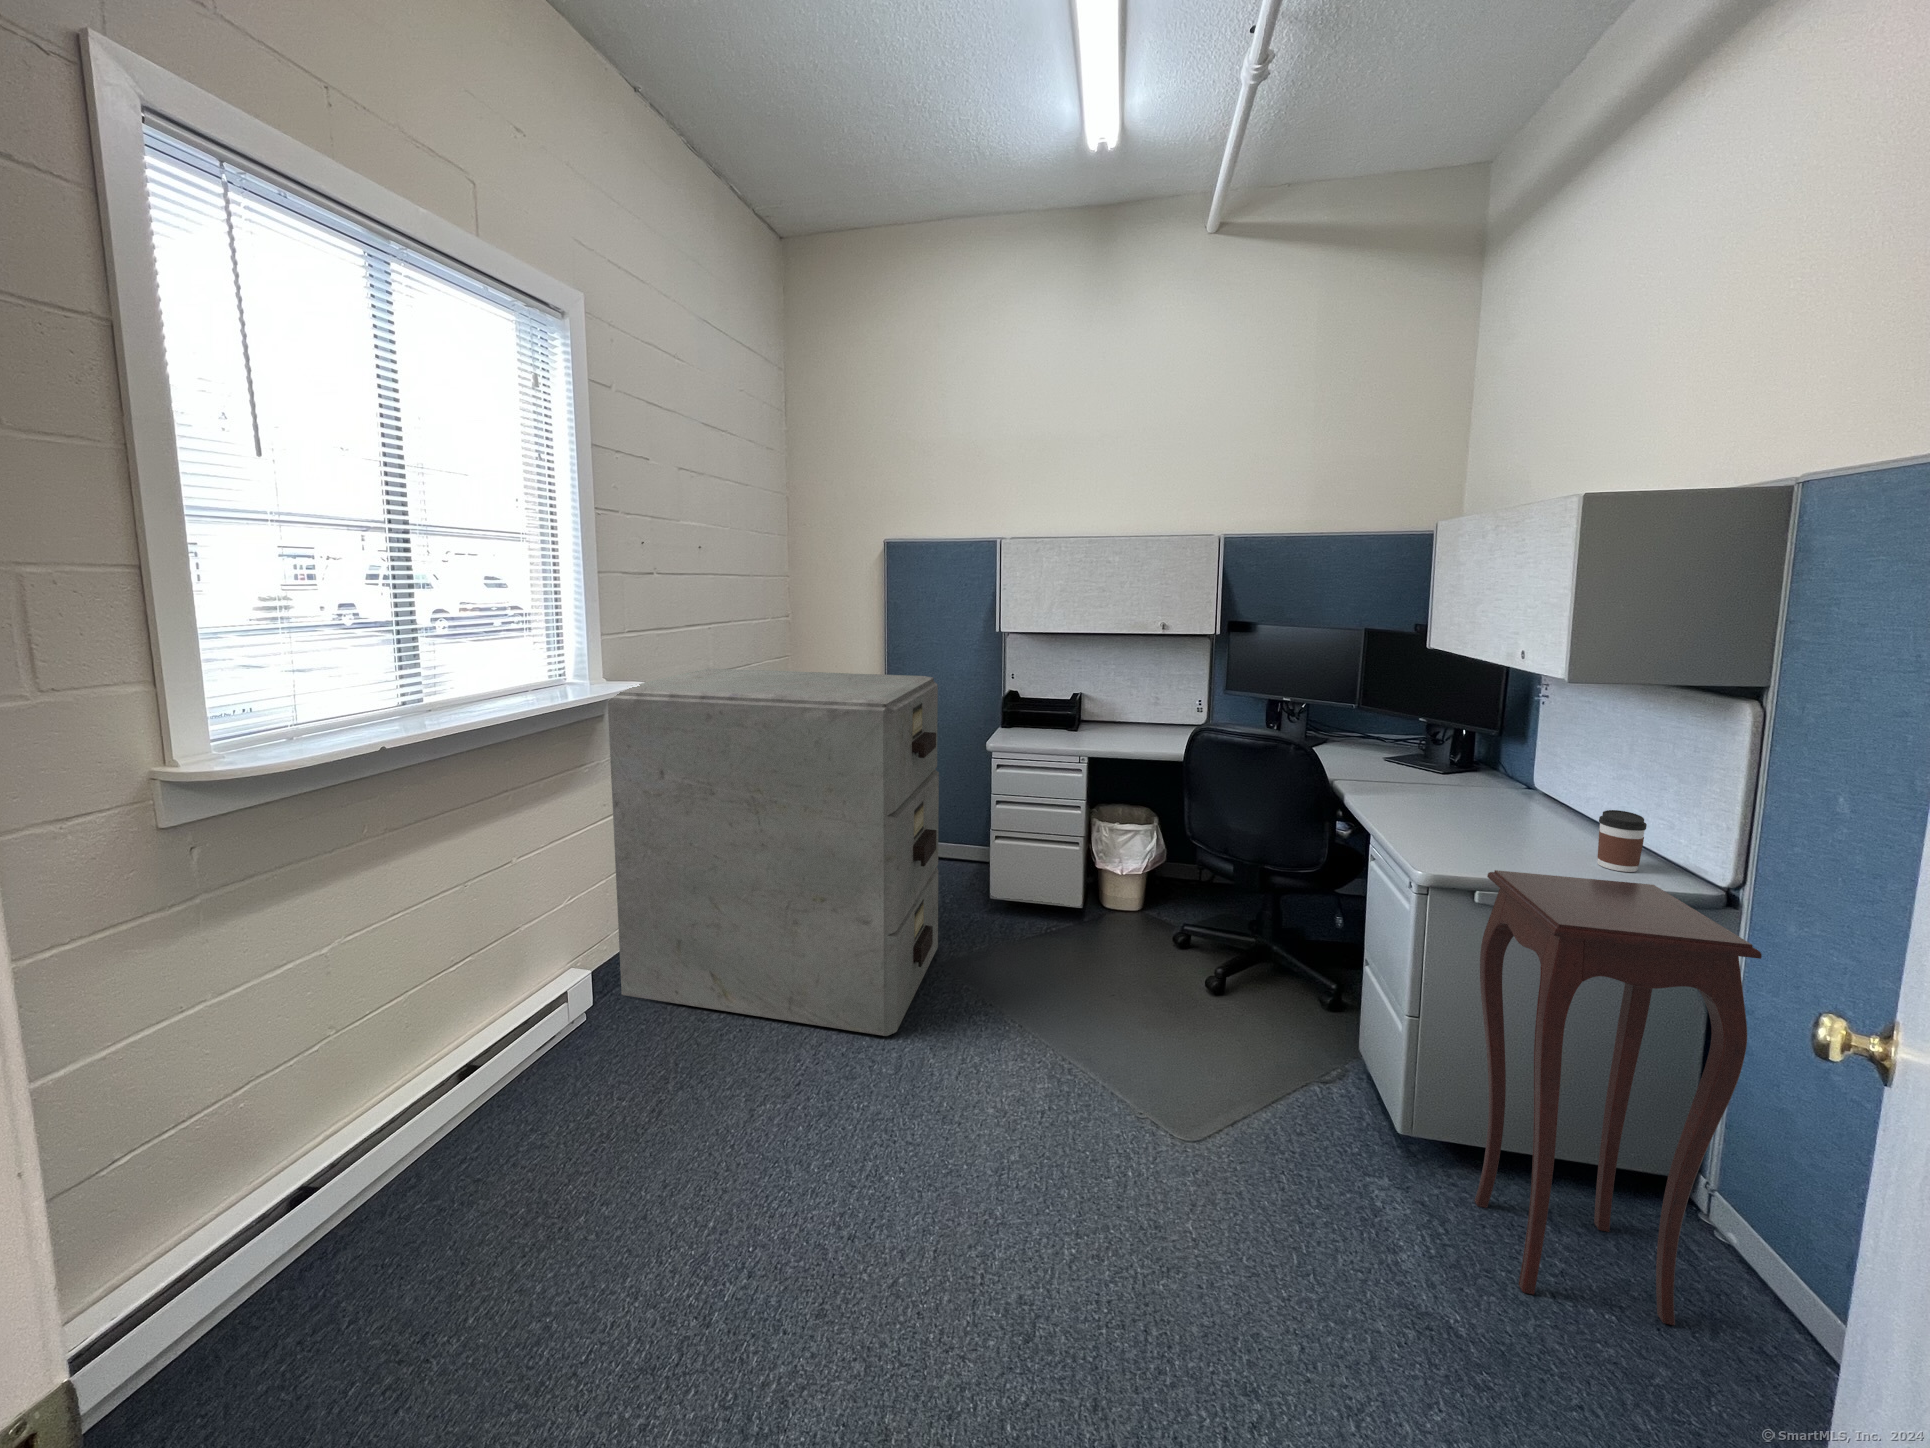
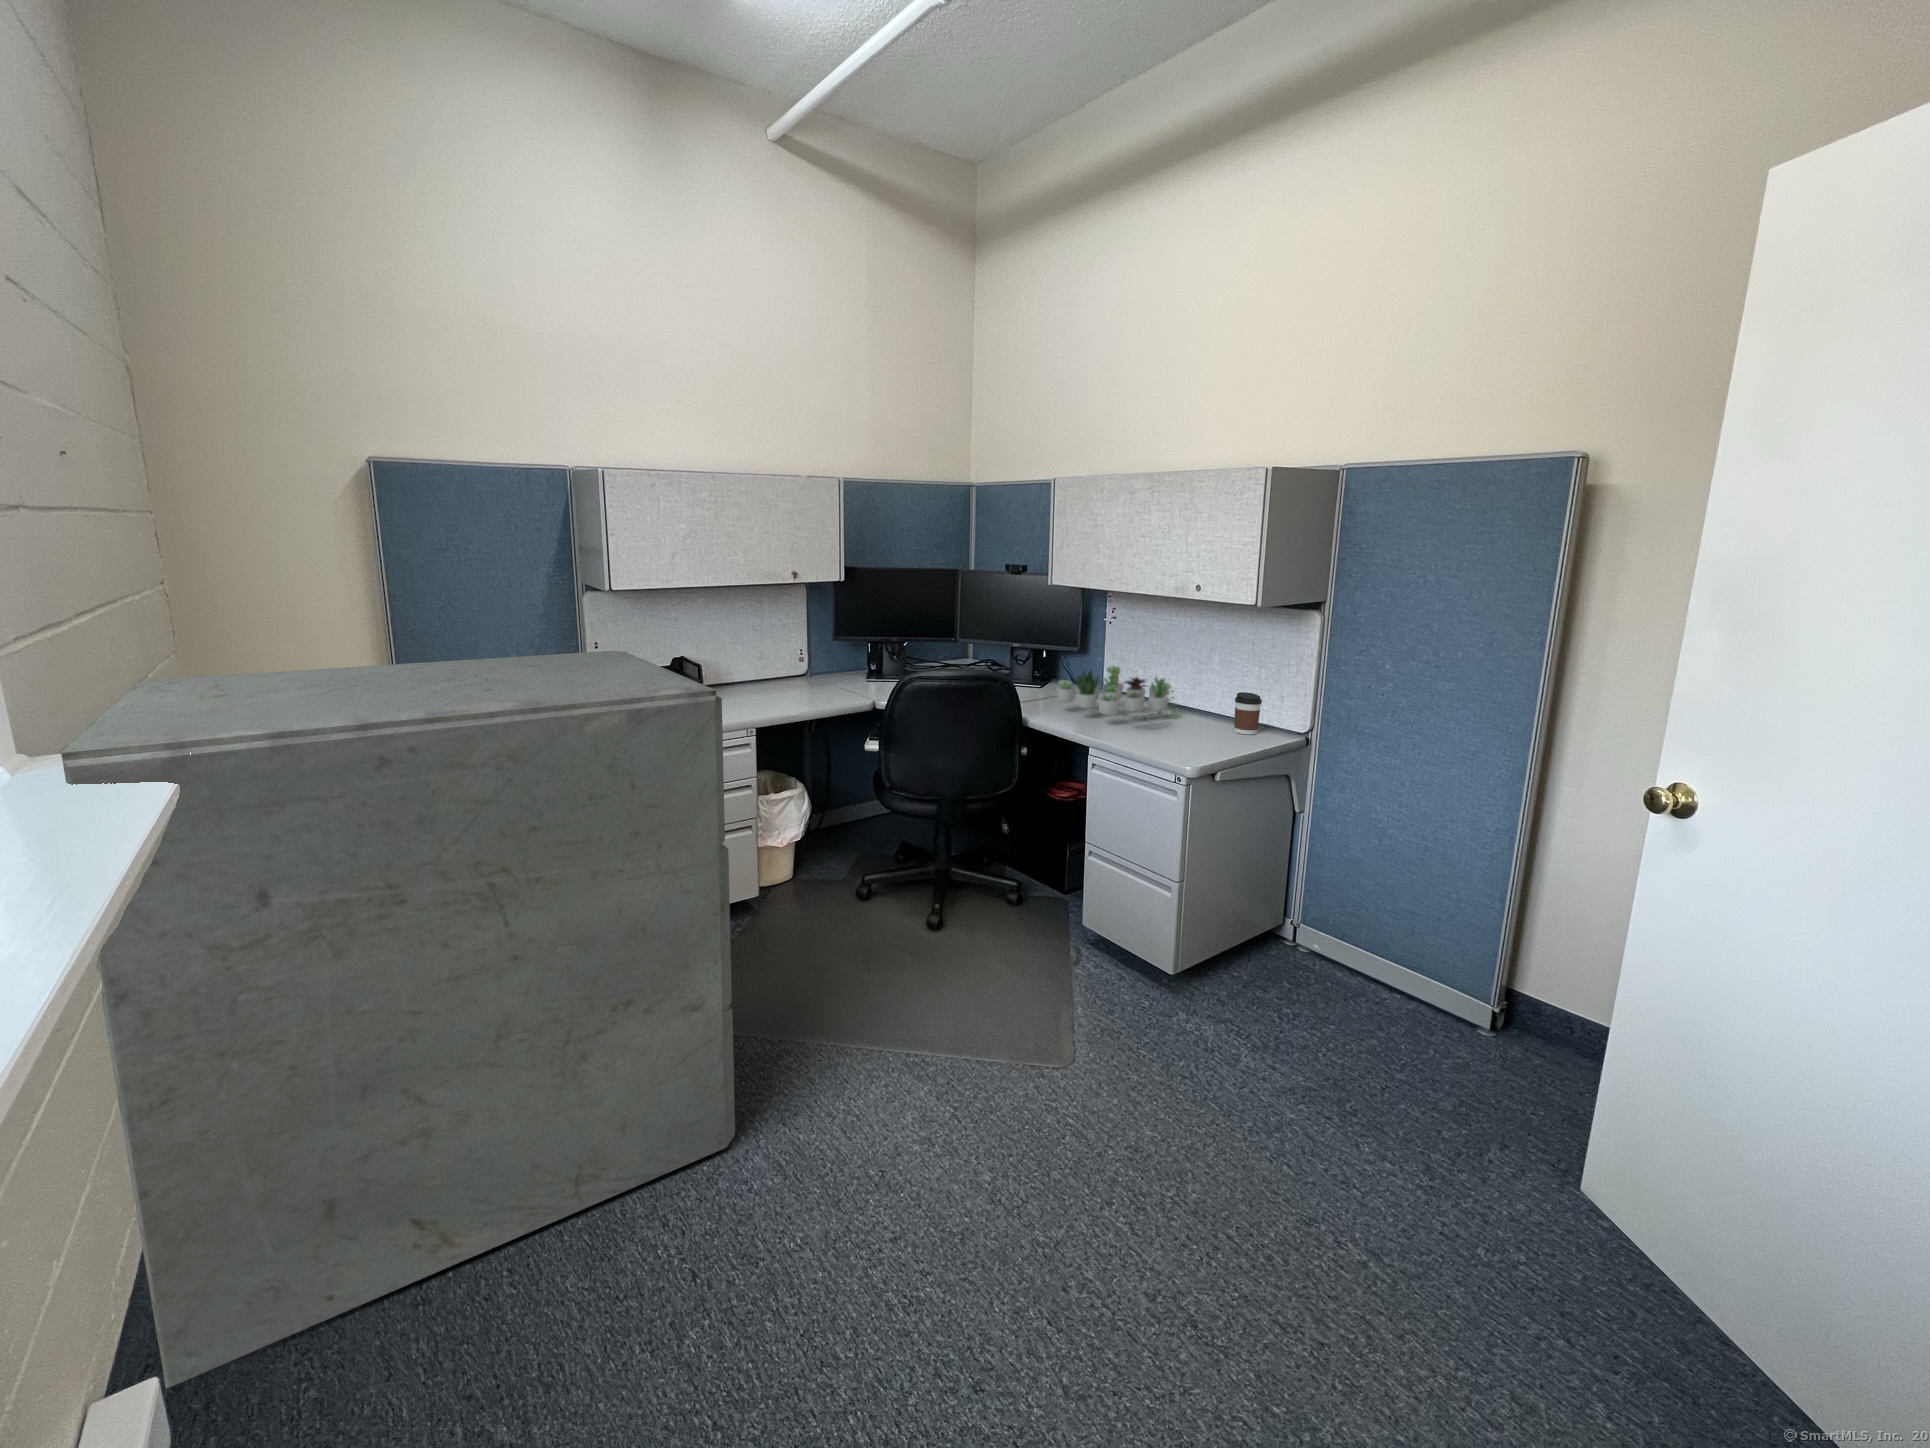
succulent plant: none [1386,746,1562,831] -> present [1056,666,1180,719]
side table: present [1474,870,1762,1325] -> none [1226,737,1395,1043]

